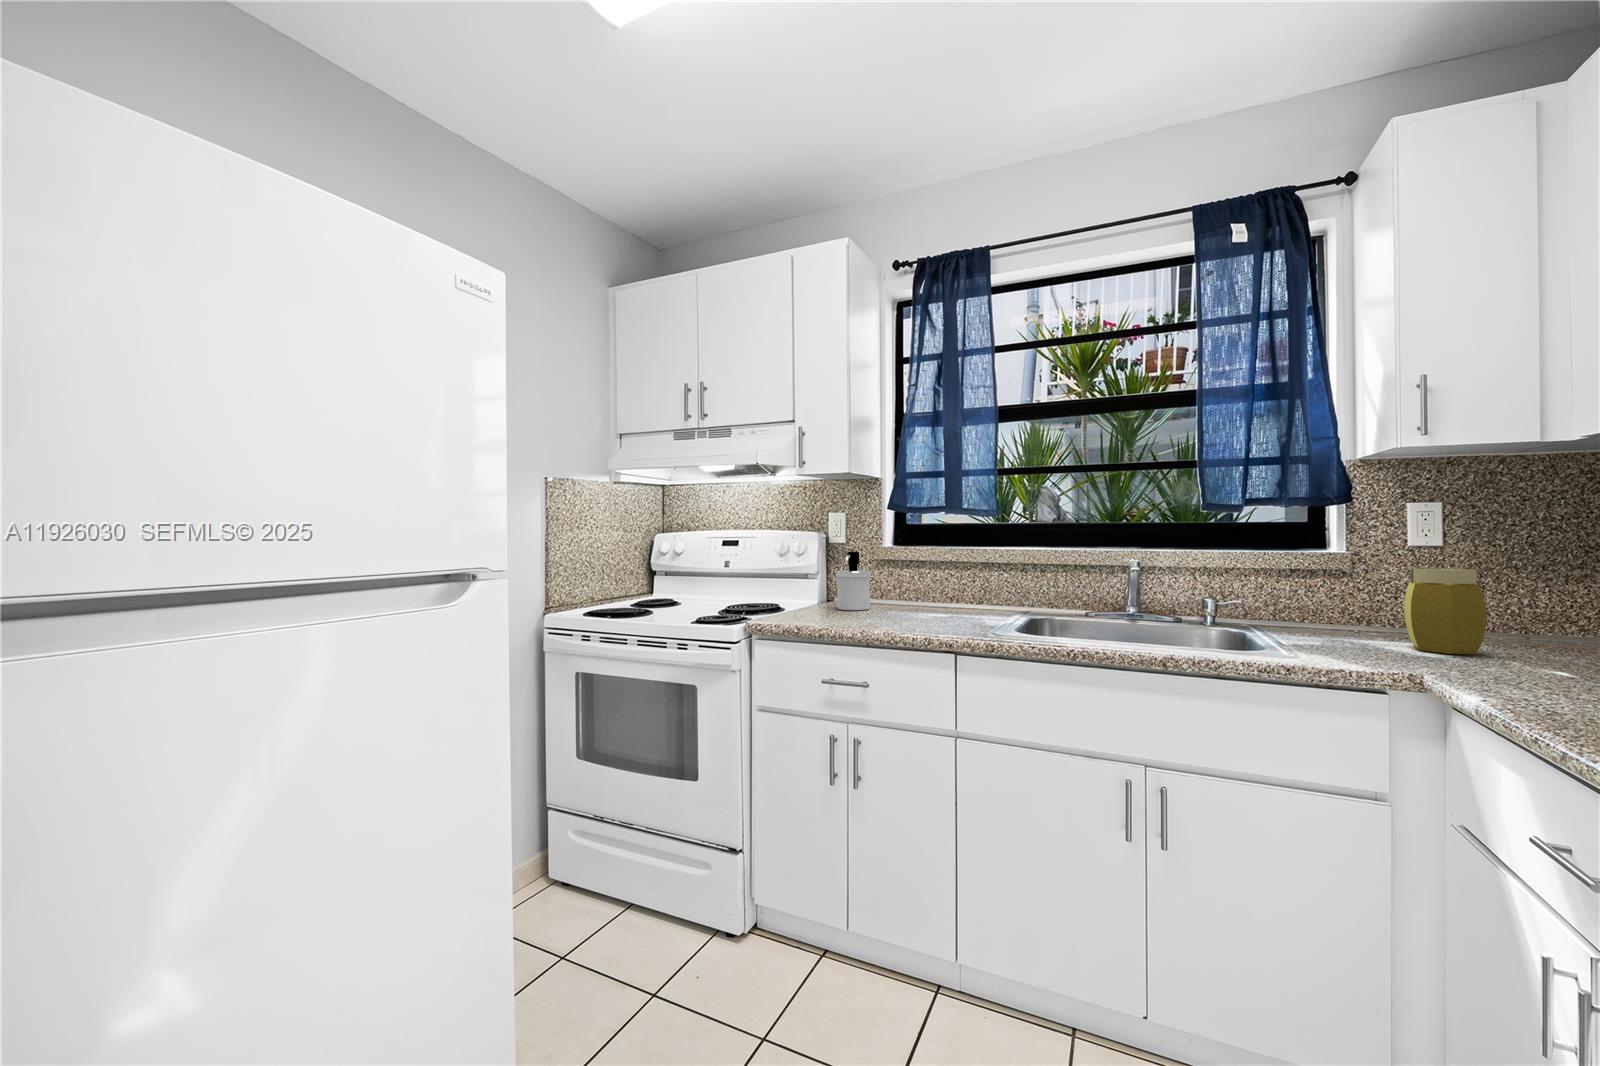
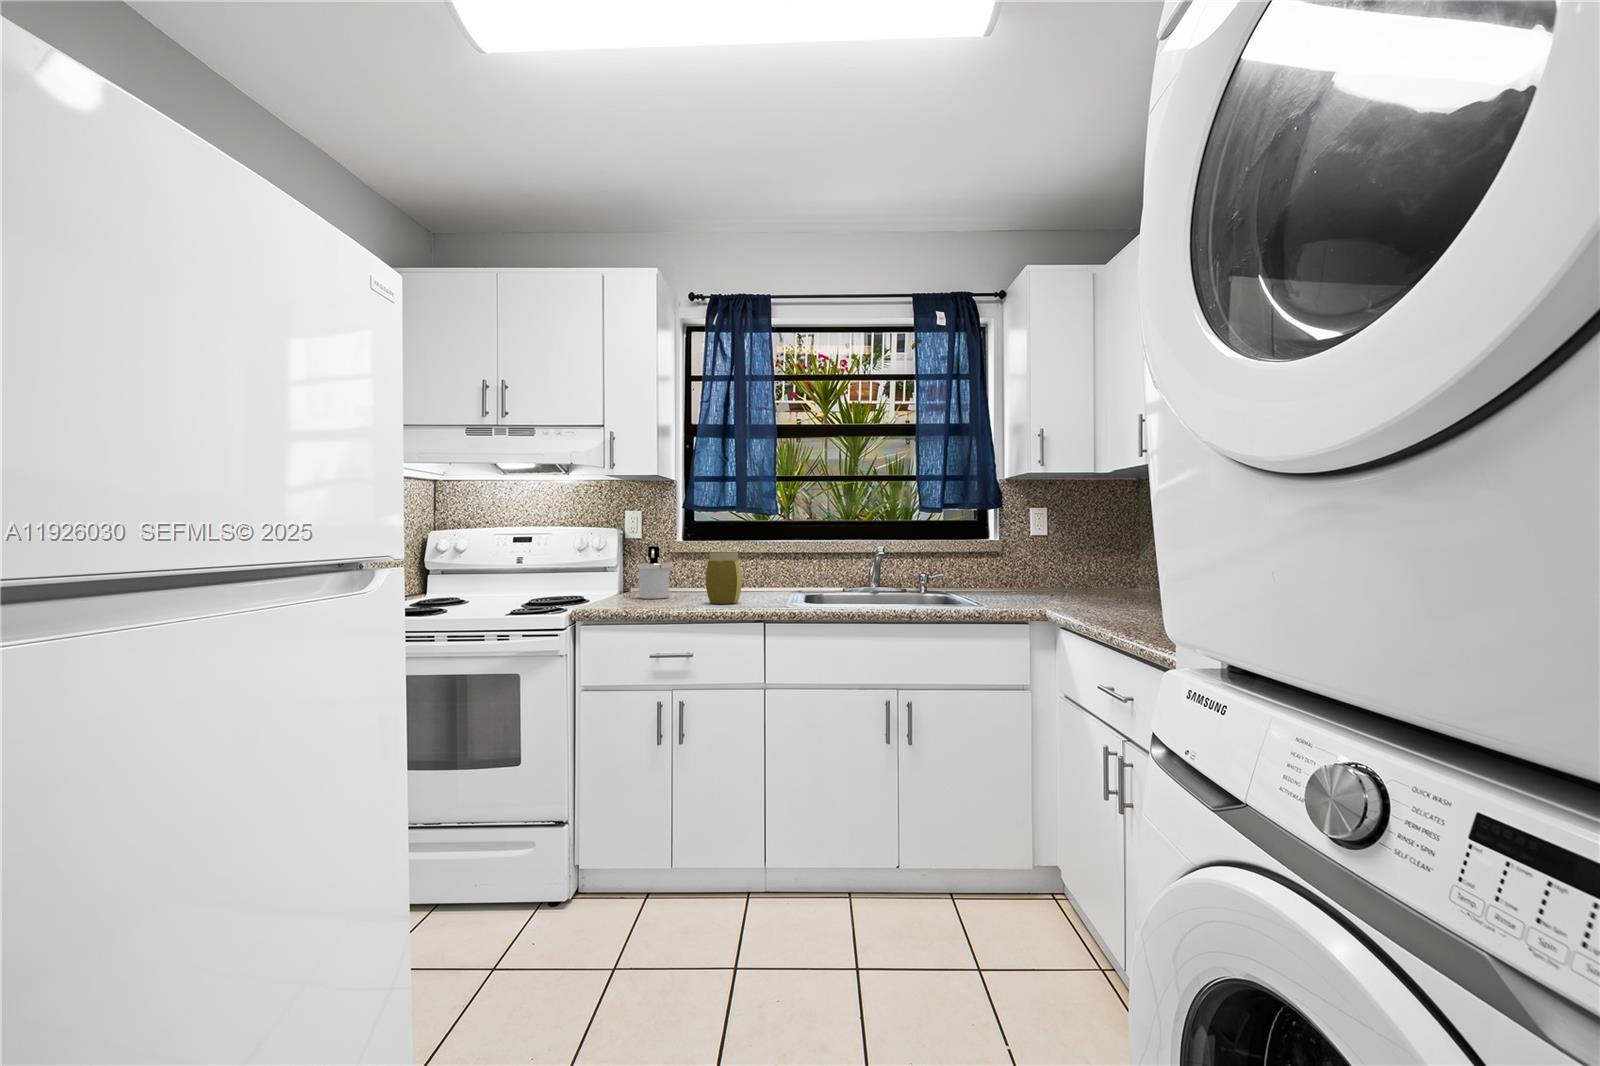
jar: present [1404,568,1486,654] -> present [706,552,742,604]

